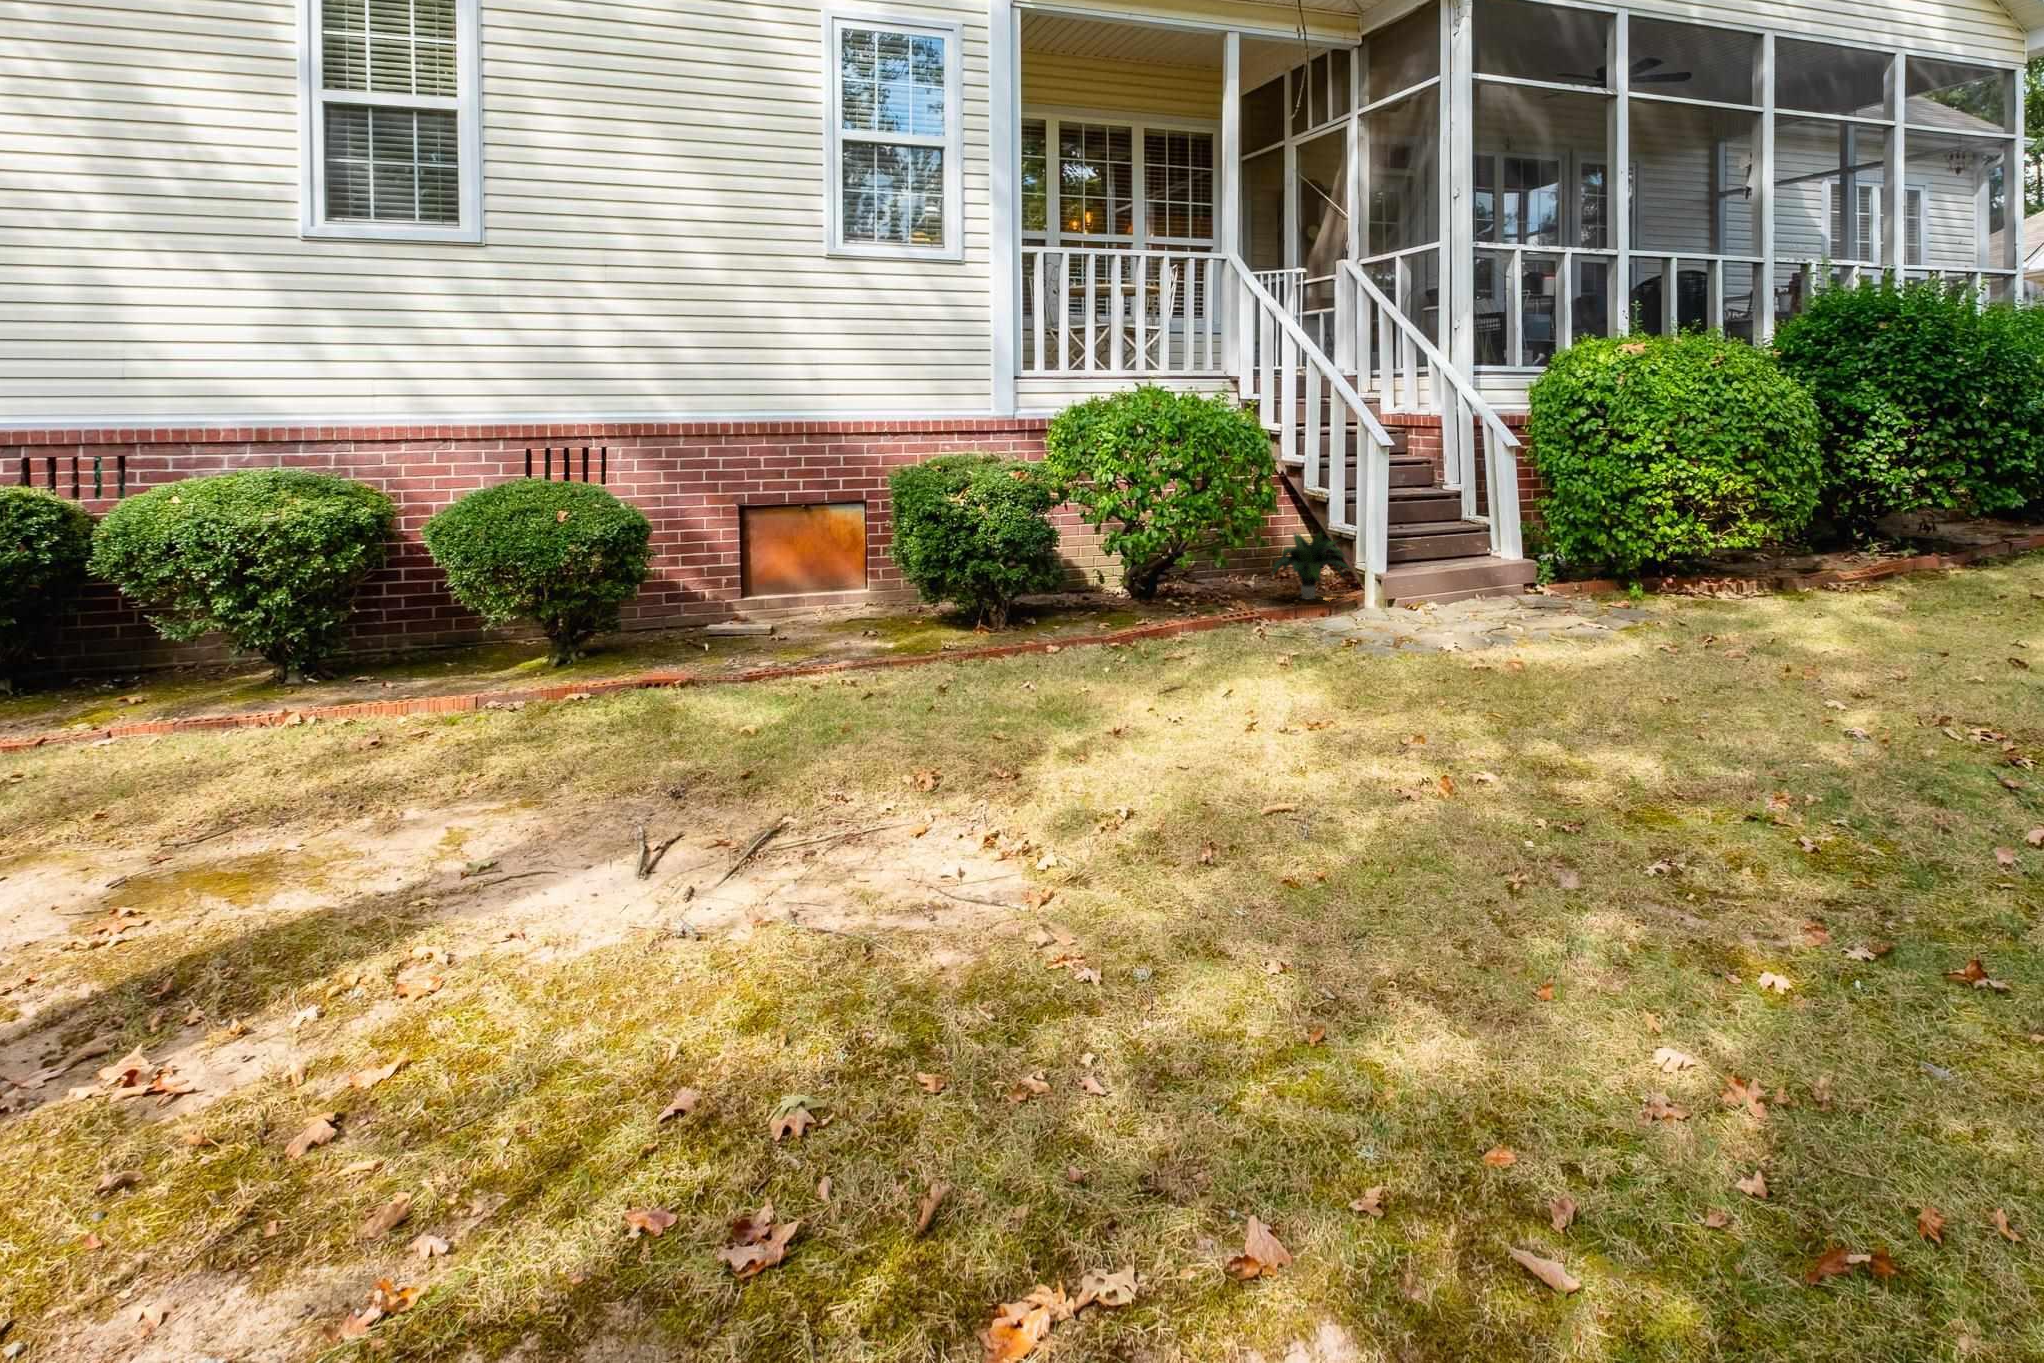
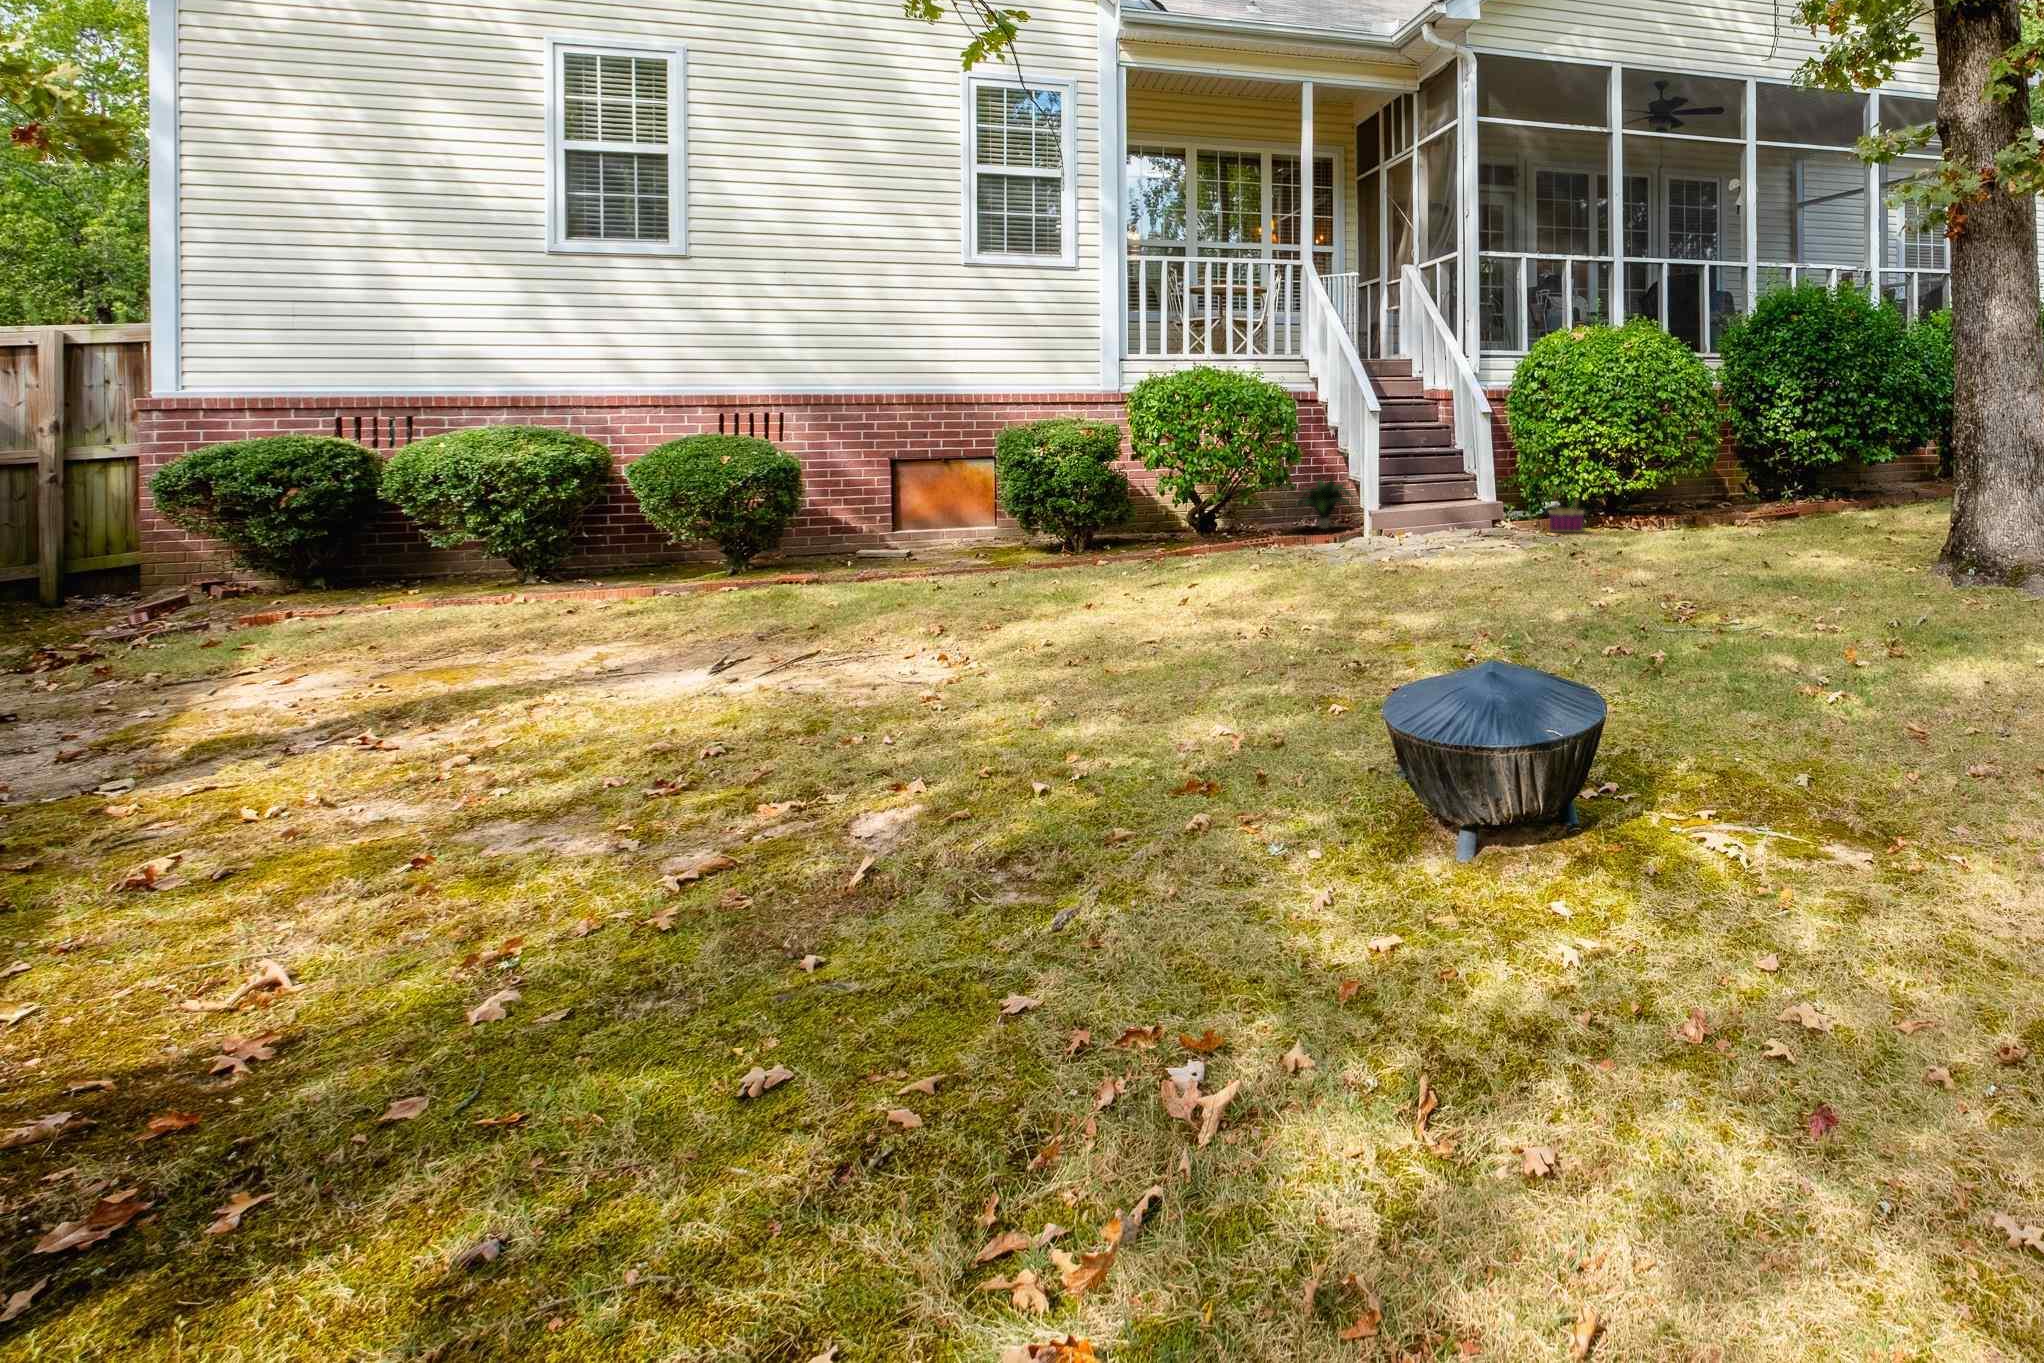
basket: none [1614,544,1667,607] -> present [1549,488,1584,532]

